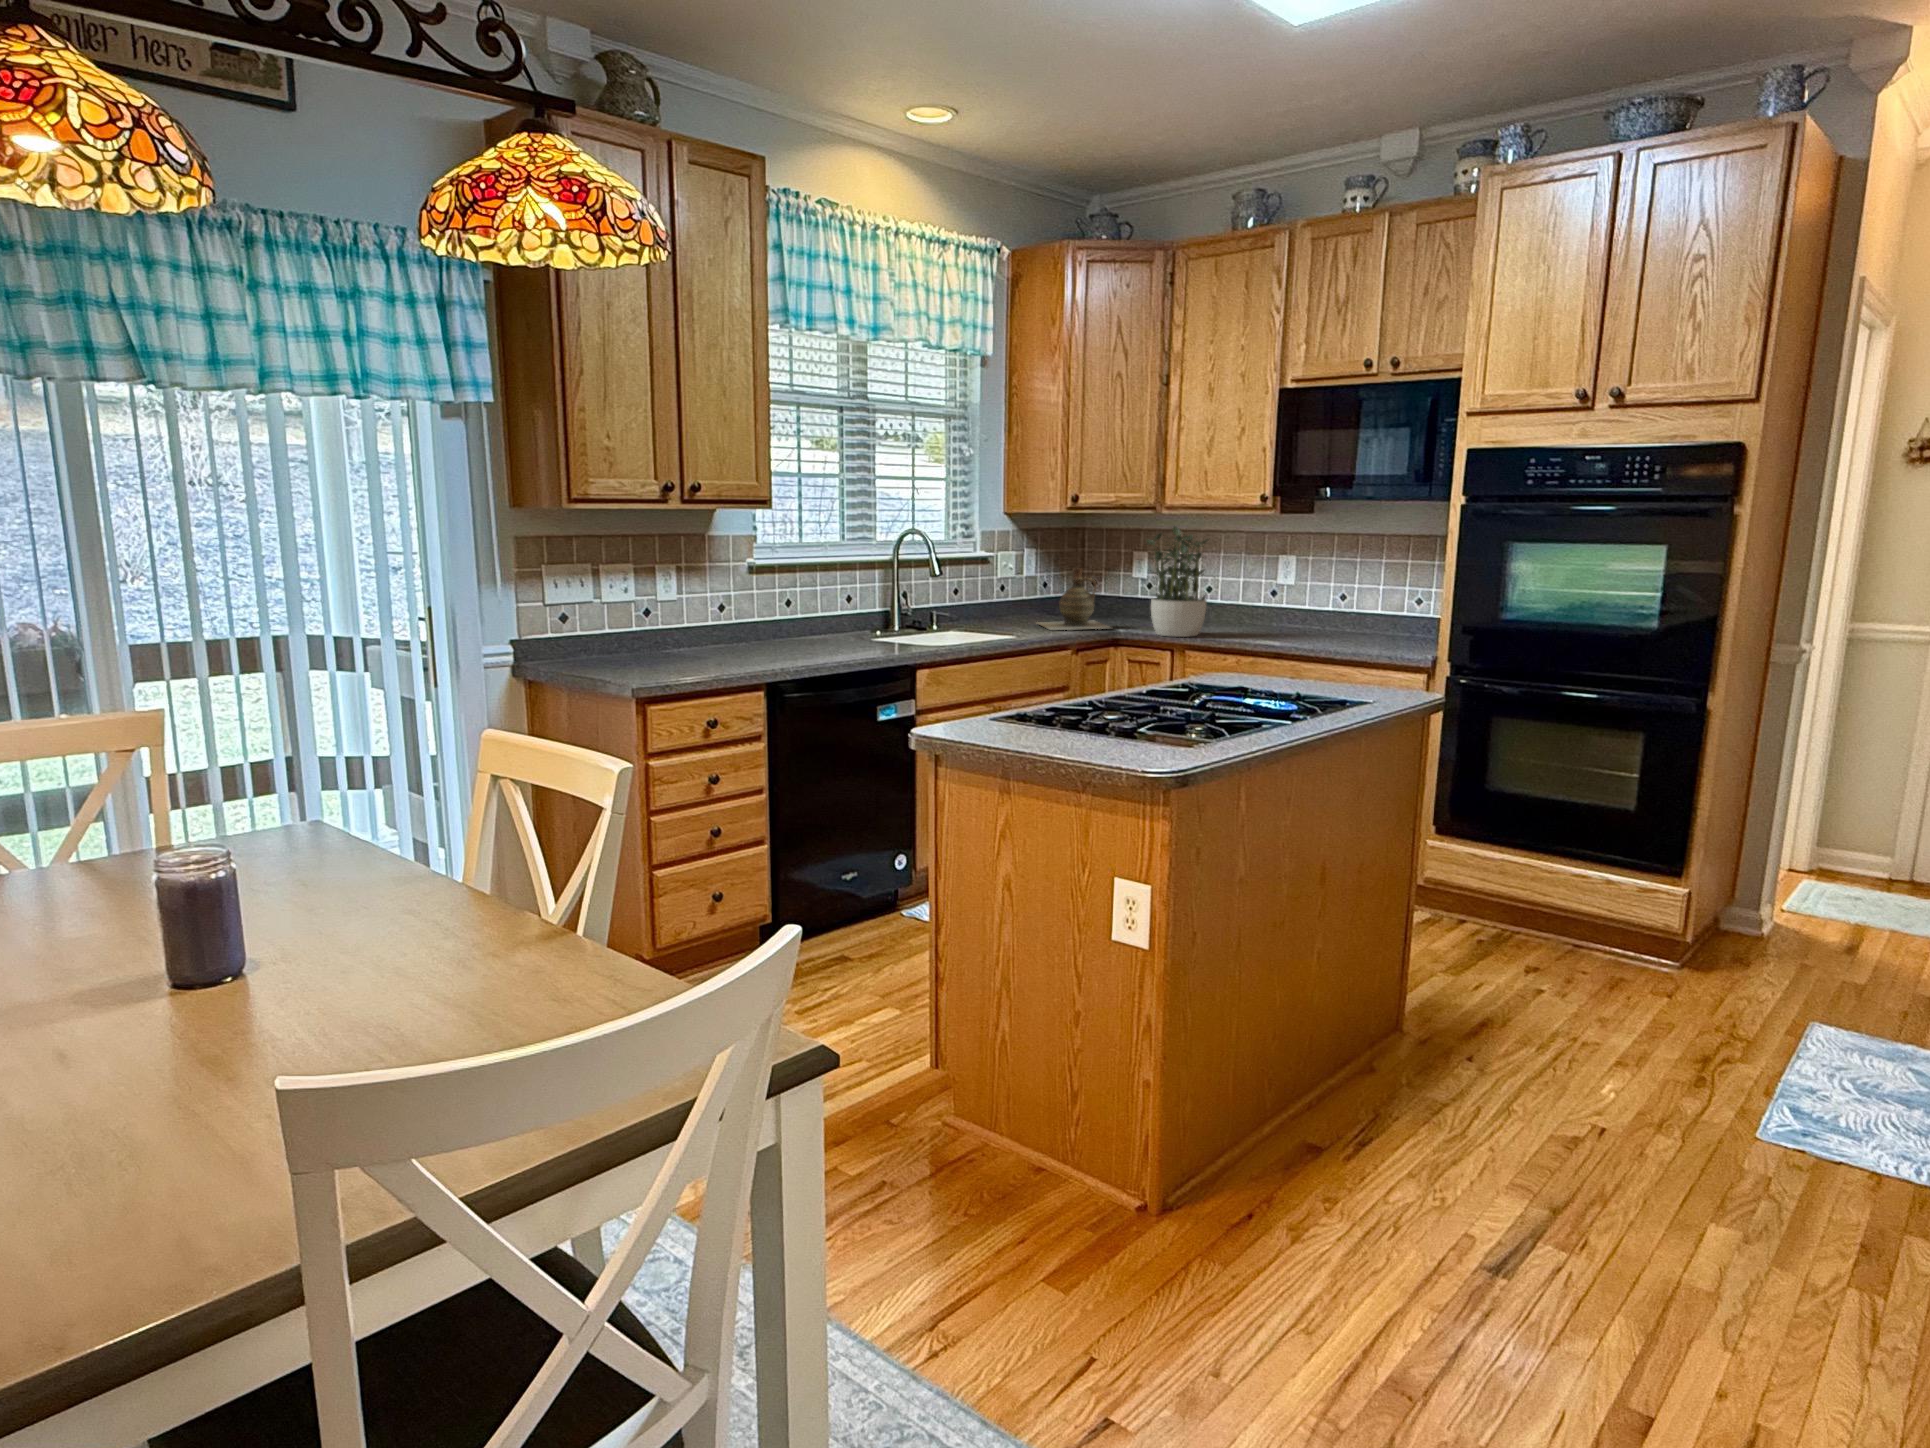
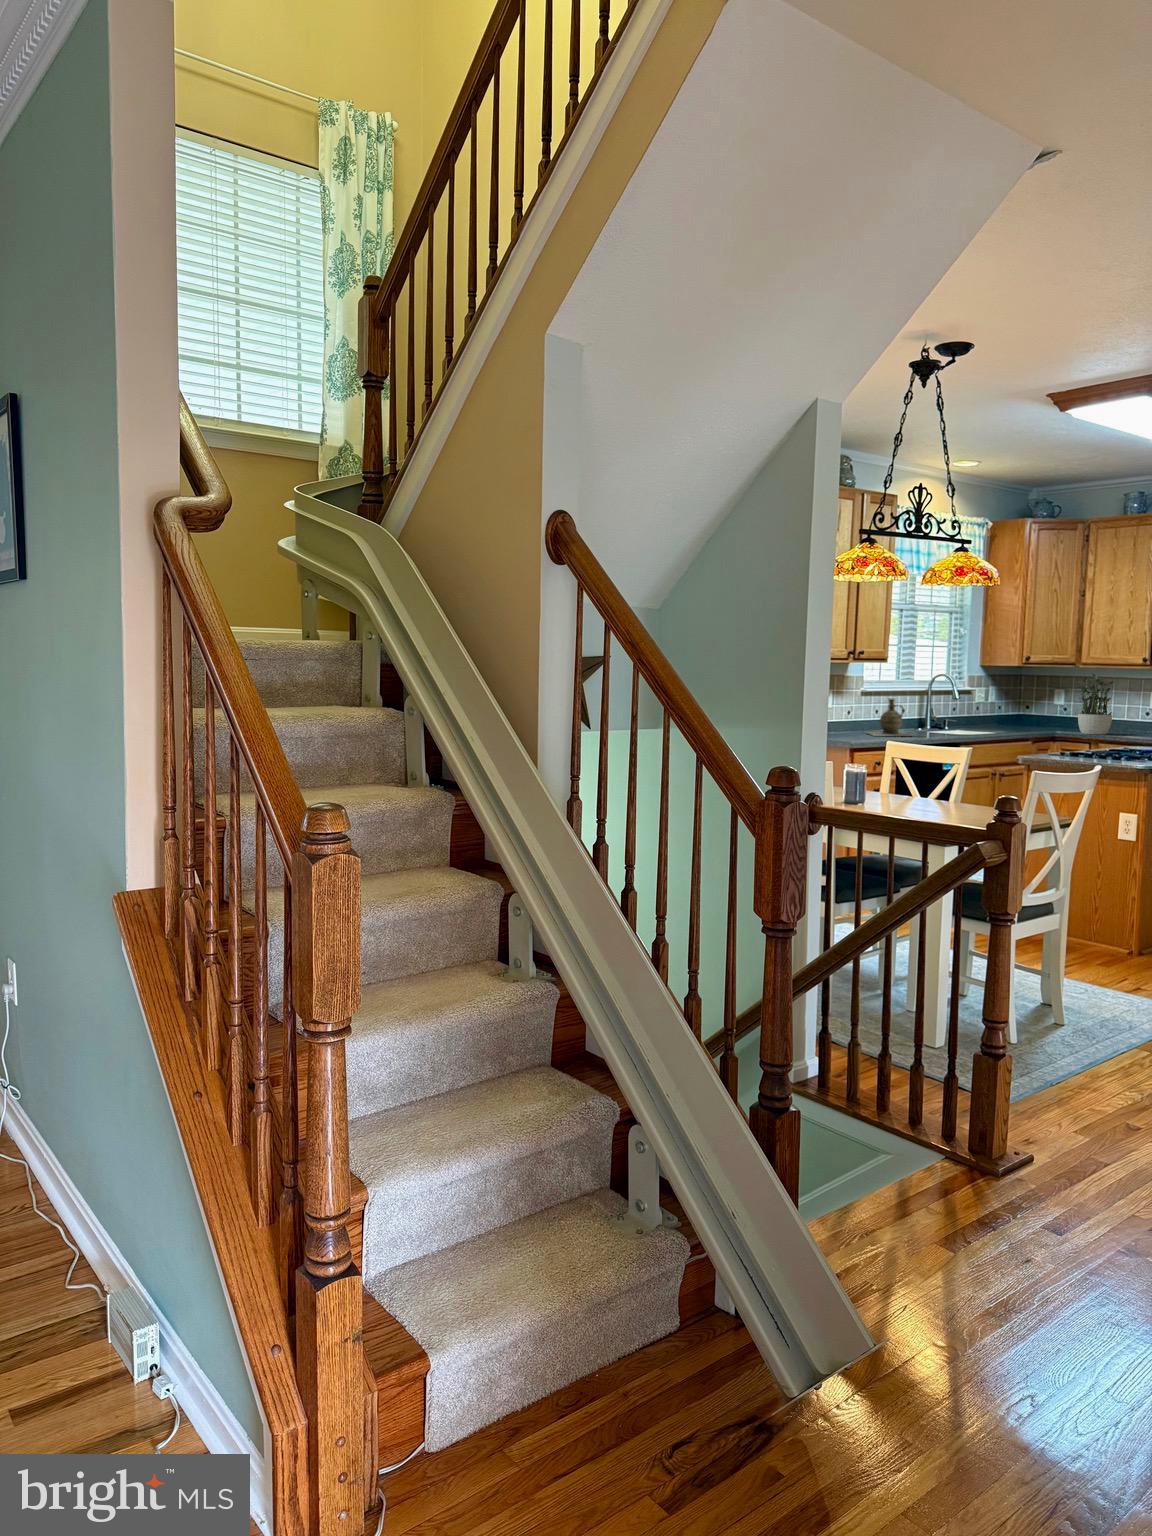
ceramic jug: present [1038,568,1109,630] -> present [867,699,910,736]

